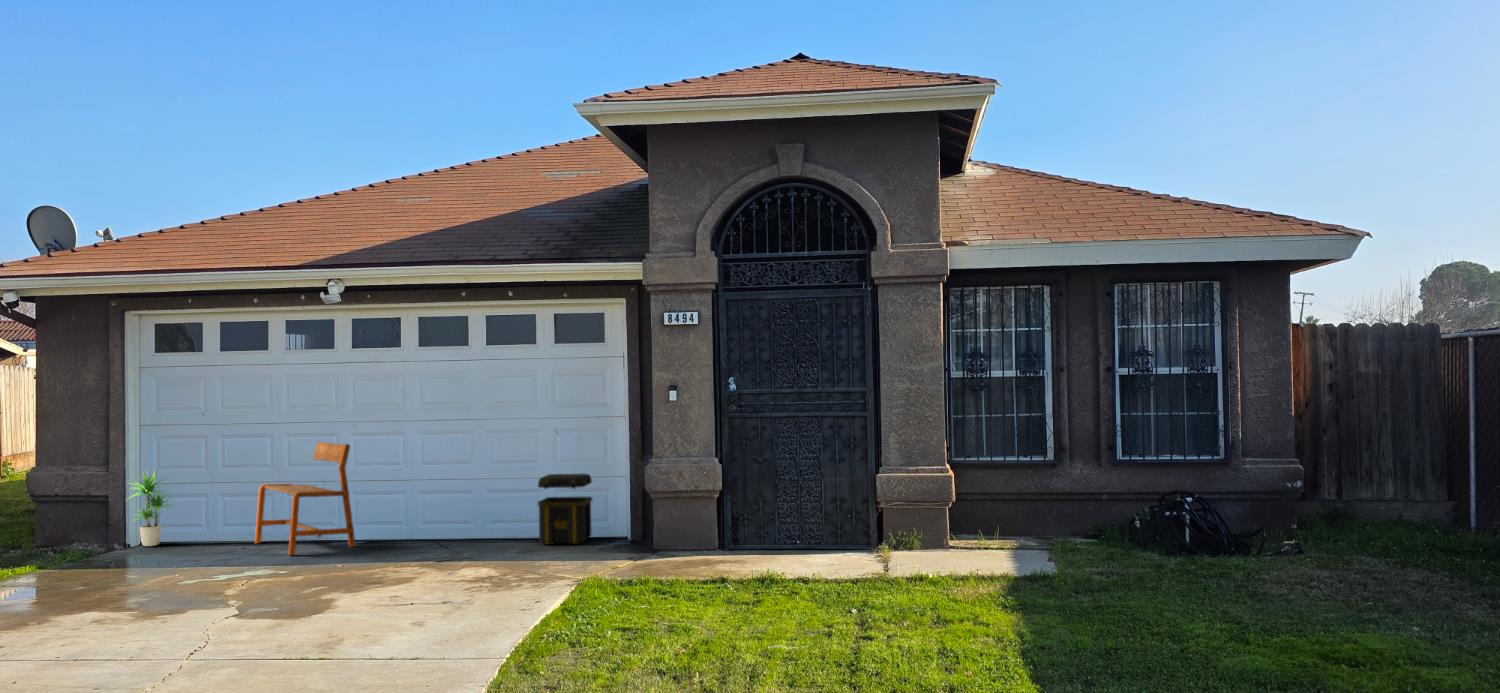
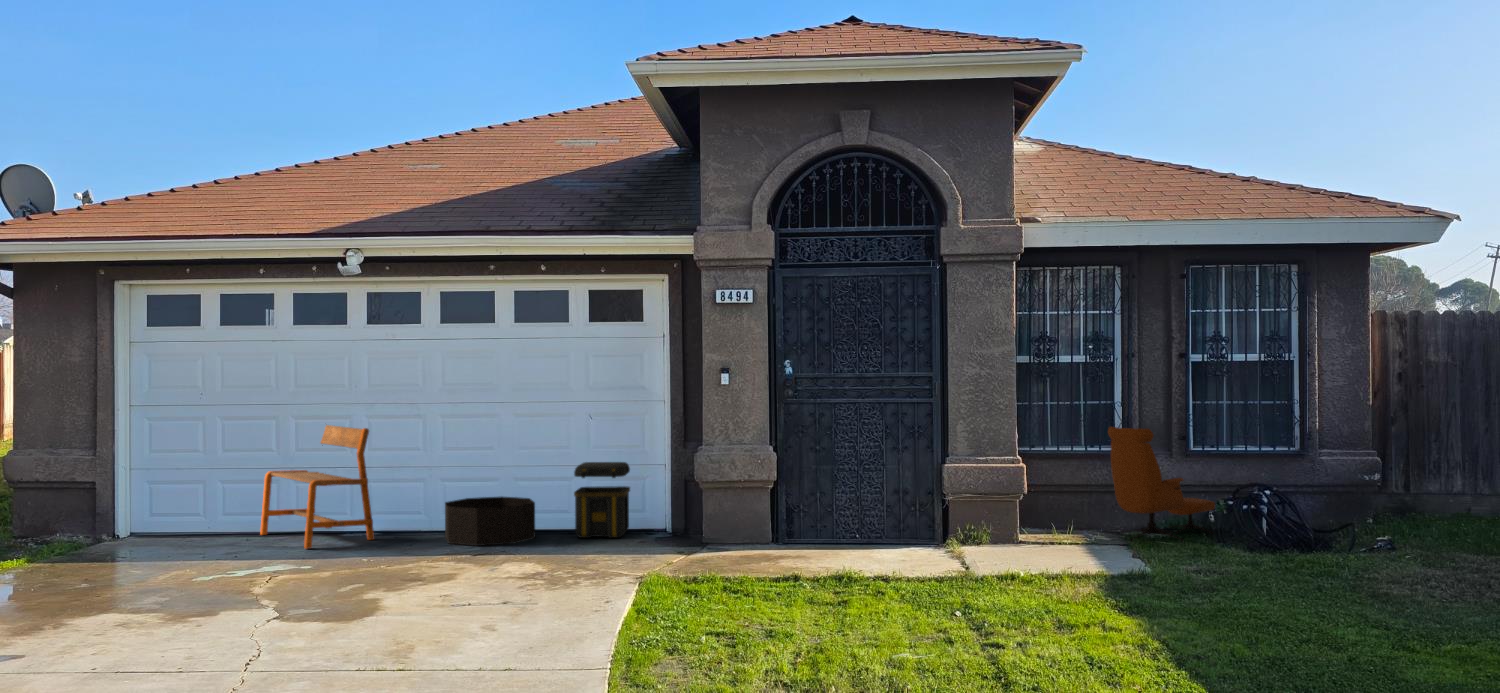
lounge chair: none [1033,437,1141,546] -> present [1108,427,1215,542]
potted plant: present [130,473,173,546] -> none [116,454,176,538]
basket: none [420,507,503,552] -> present [445,497,535,546]

